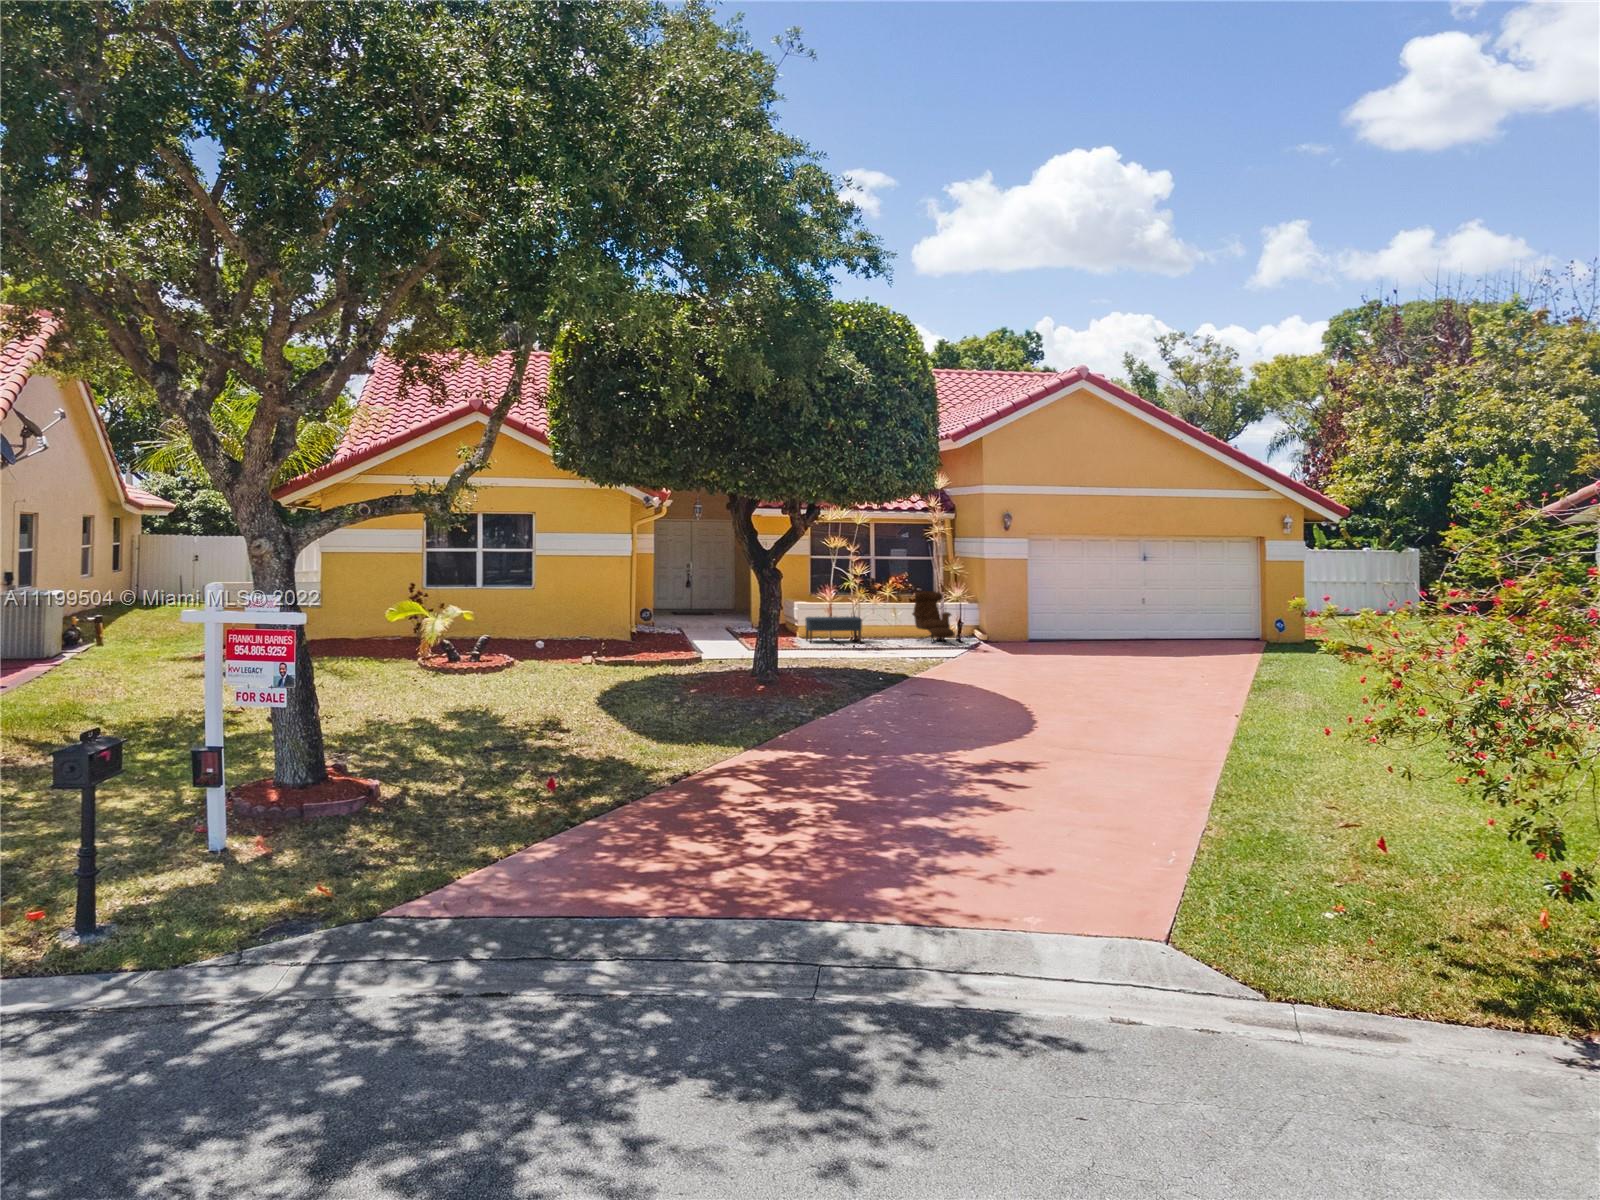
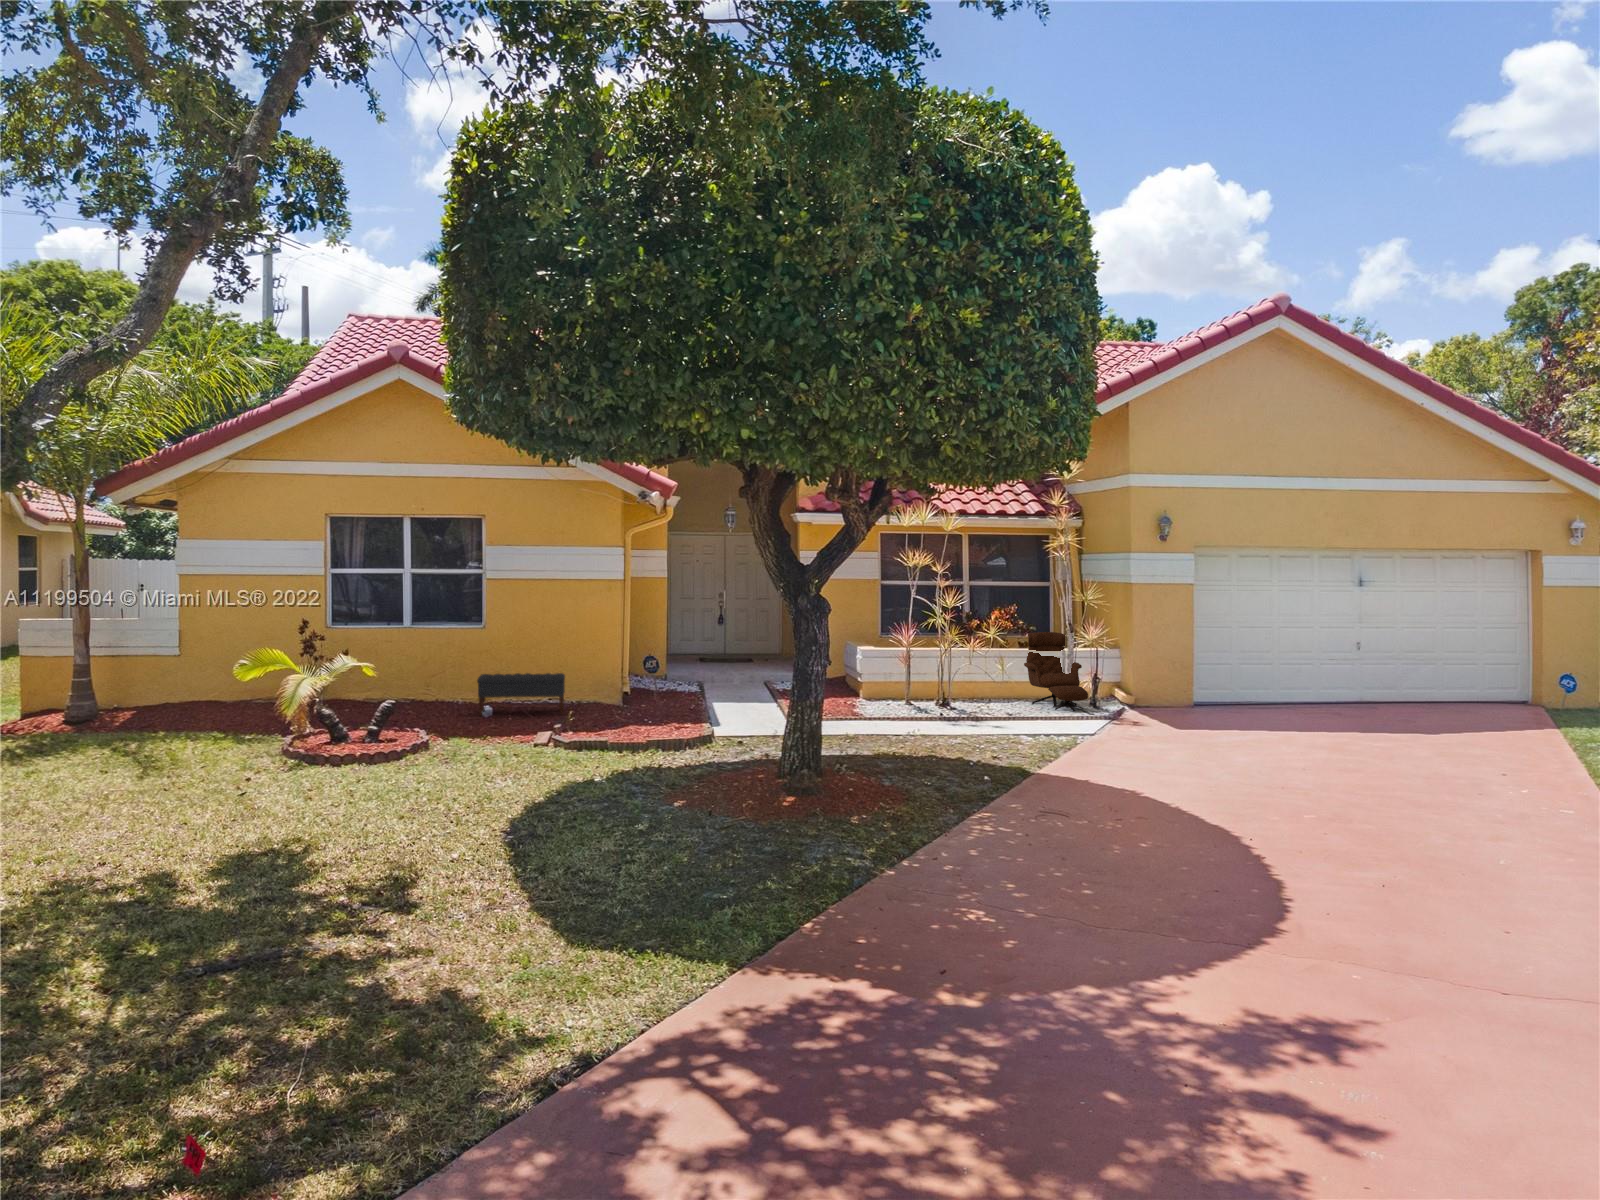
bench: present [805,616,862,642] -> present [477,673,565,716]

